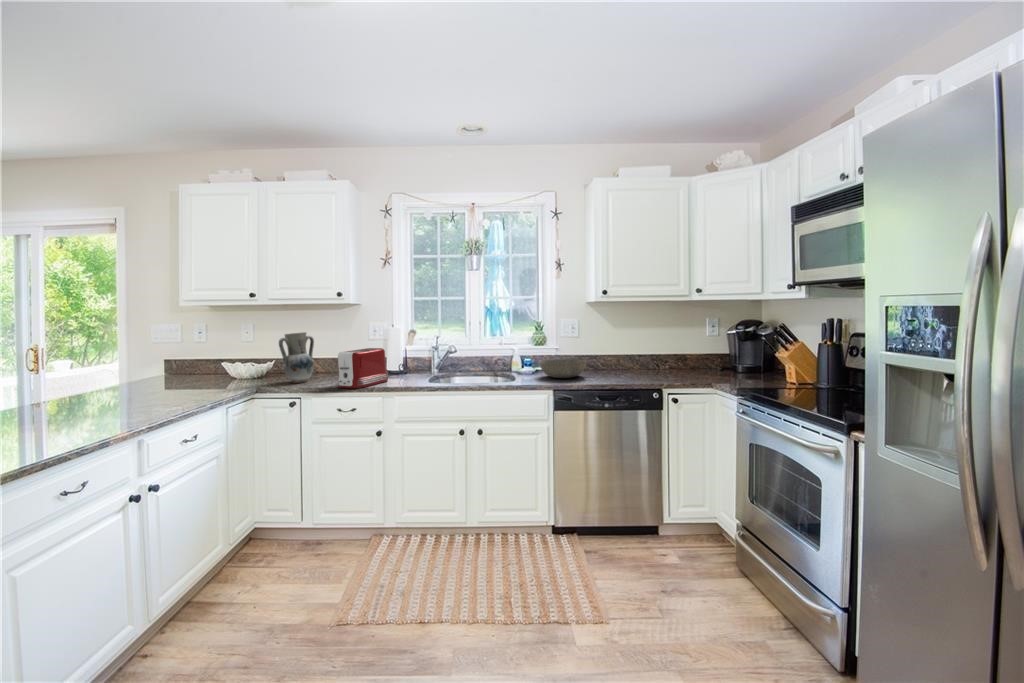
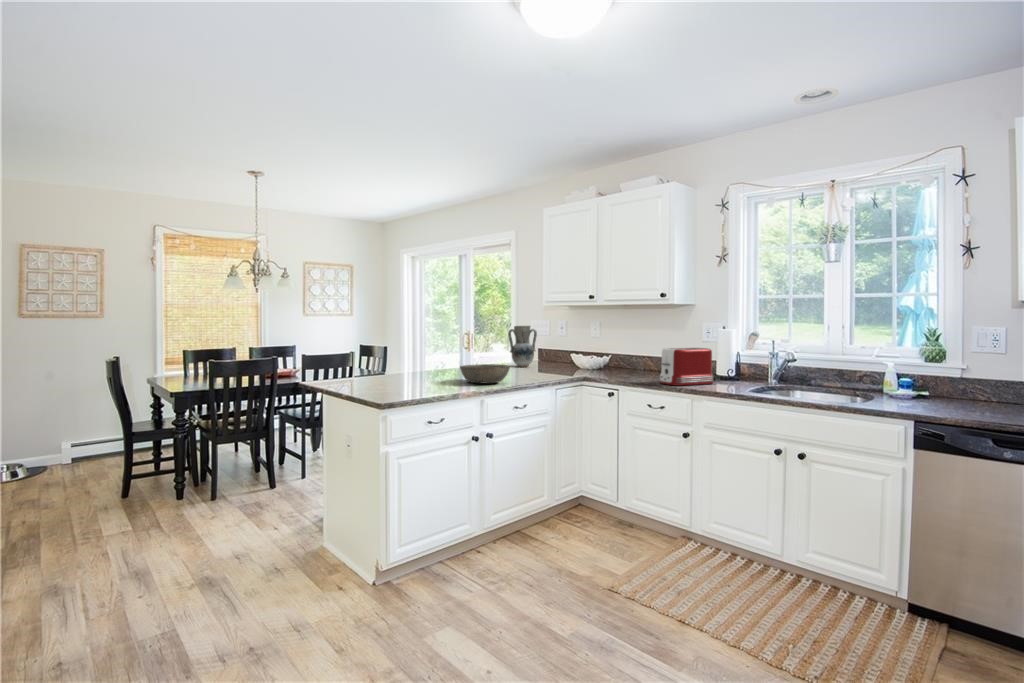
vase: present [279,332,314,383] -> present [508,326,537,367]
bowl: present [540,359,587,378] -> present [460,364,510,383]

